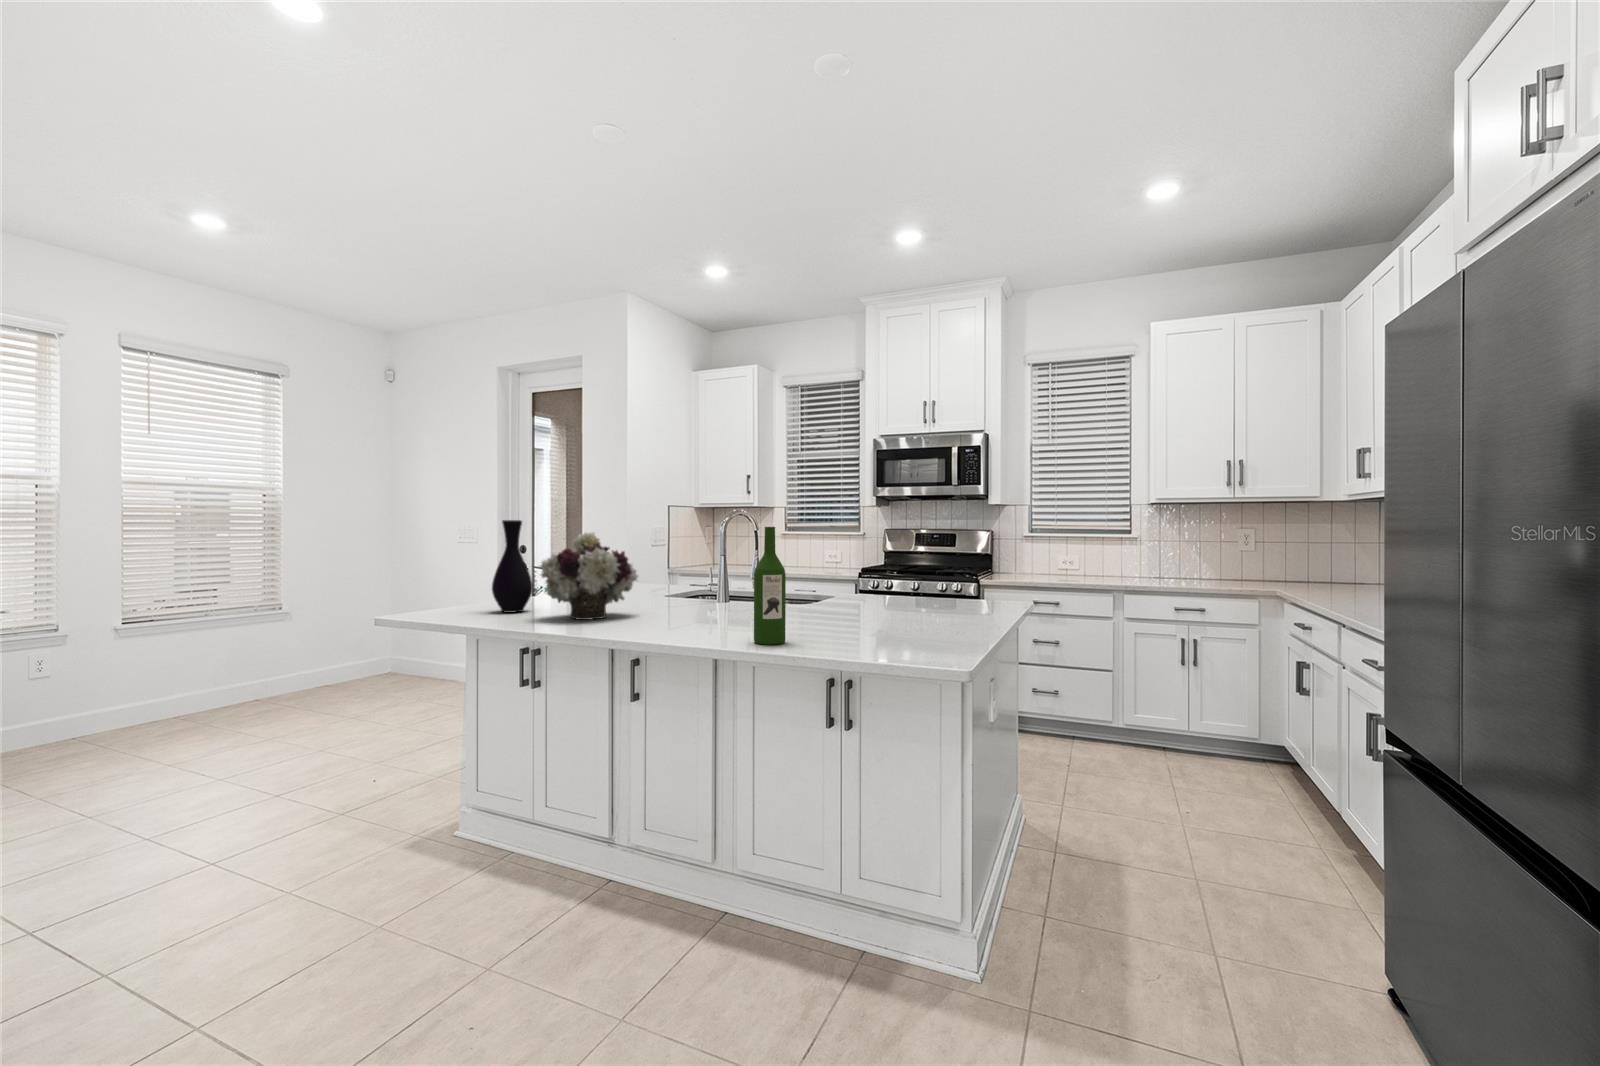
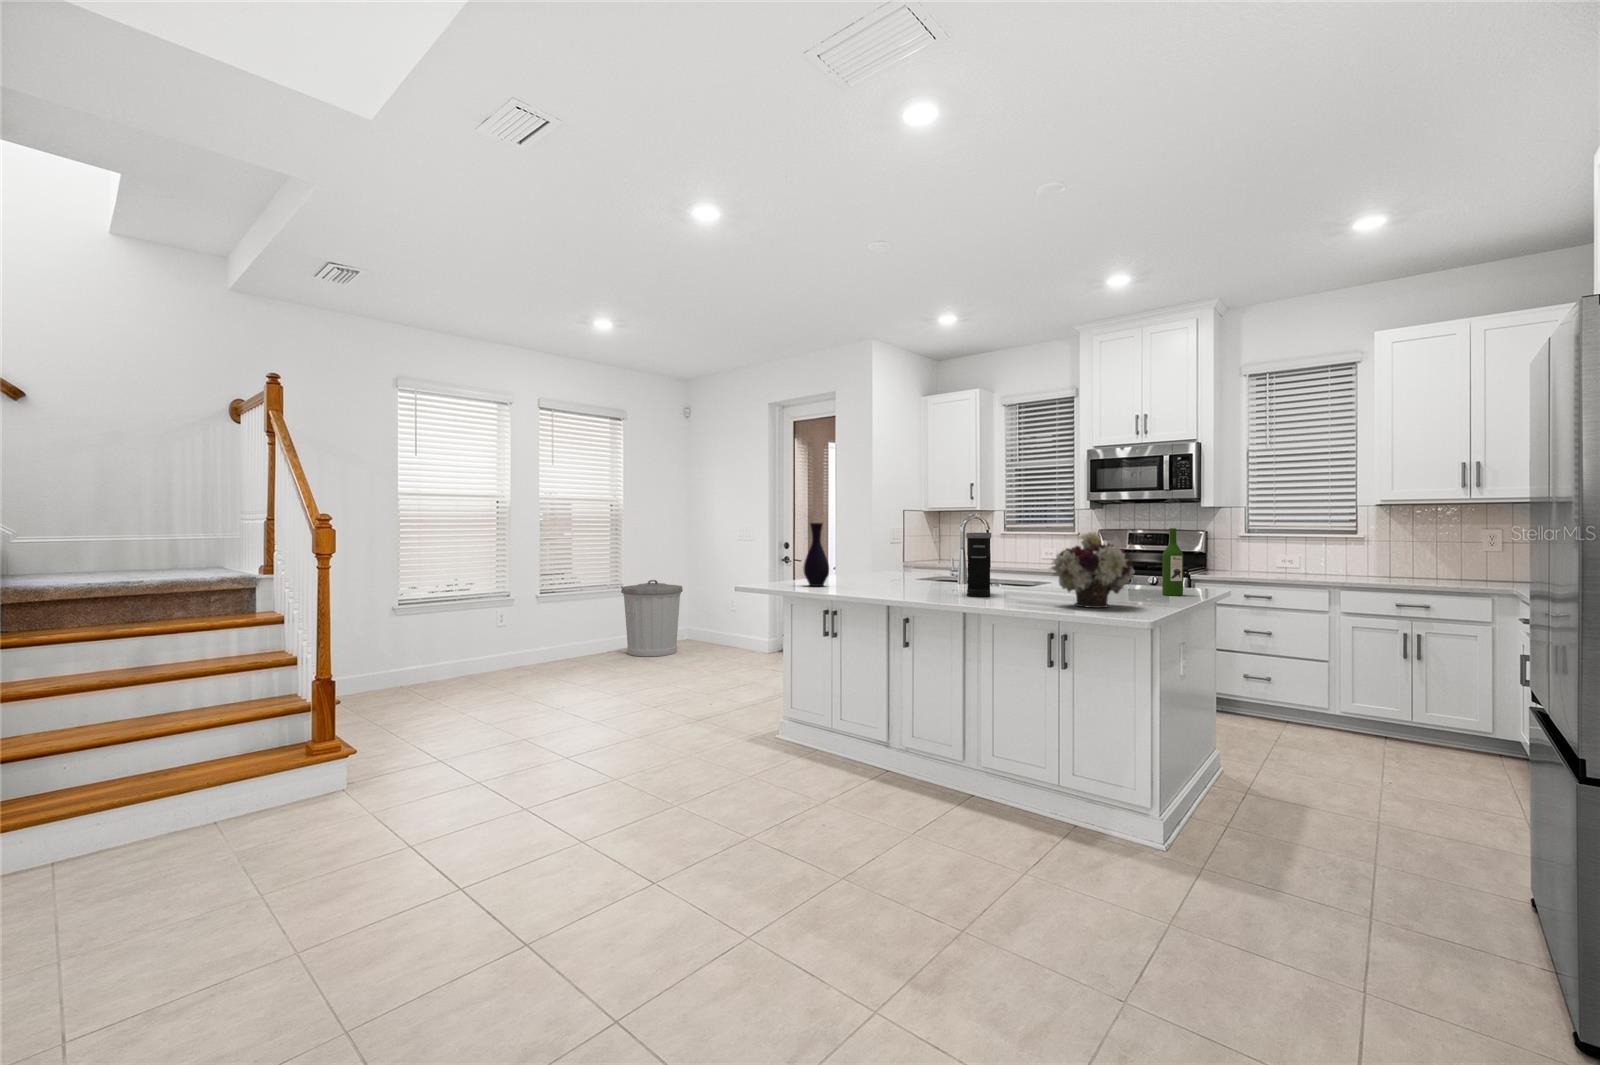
wine bottle: present [754,527,786,645] -> present [1162,528,1183,596]
flower arrangement: present [539,532,638,620] -> present [1050,532,1135,608]
coffee maker: none [718,535,754,627] -> present [966,533,991,597]
trash can: none [287,595,384,699] -> present [621,580,683,657]

